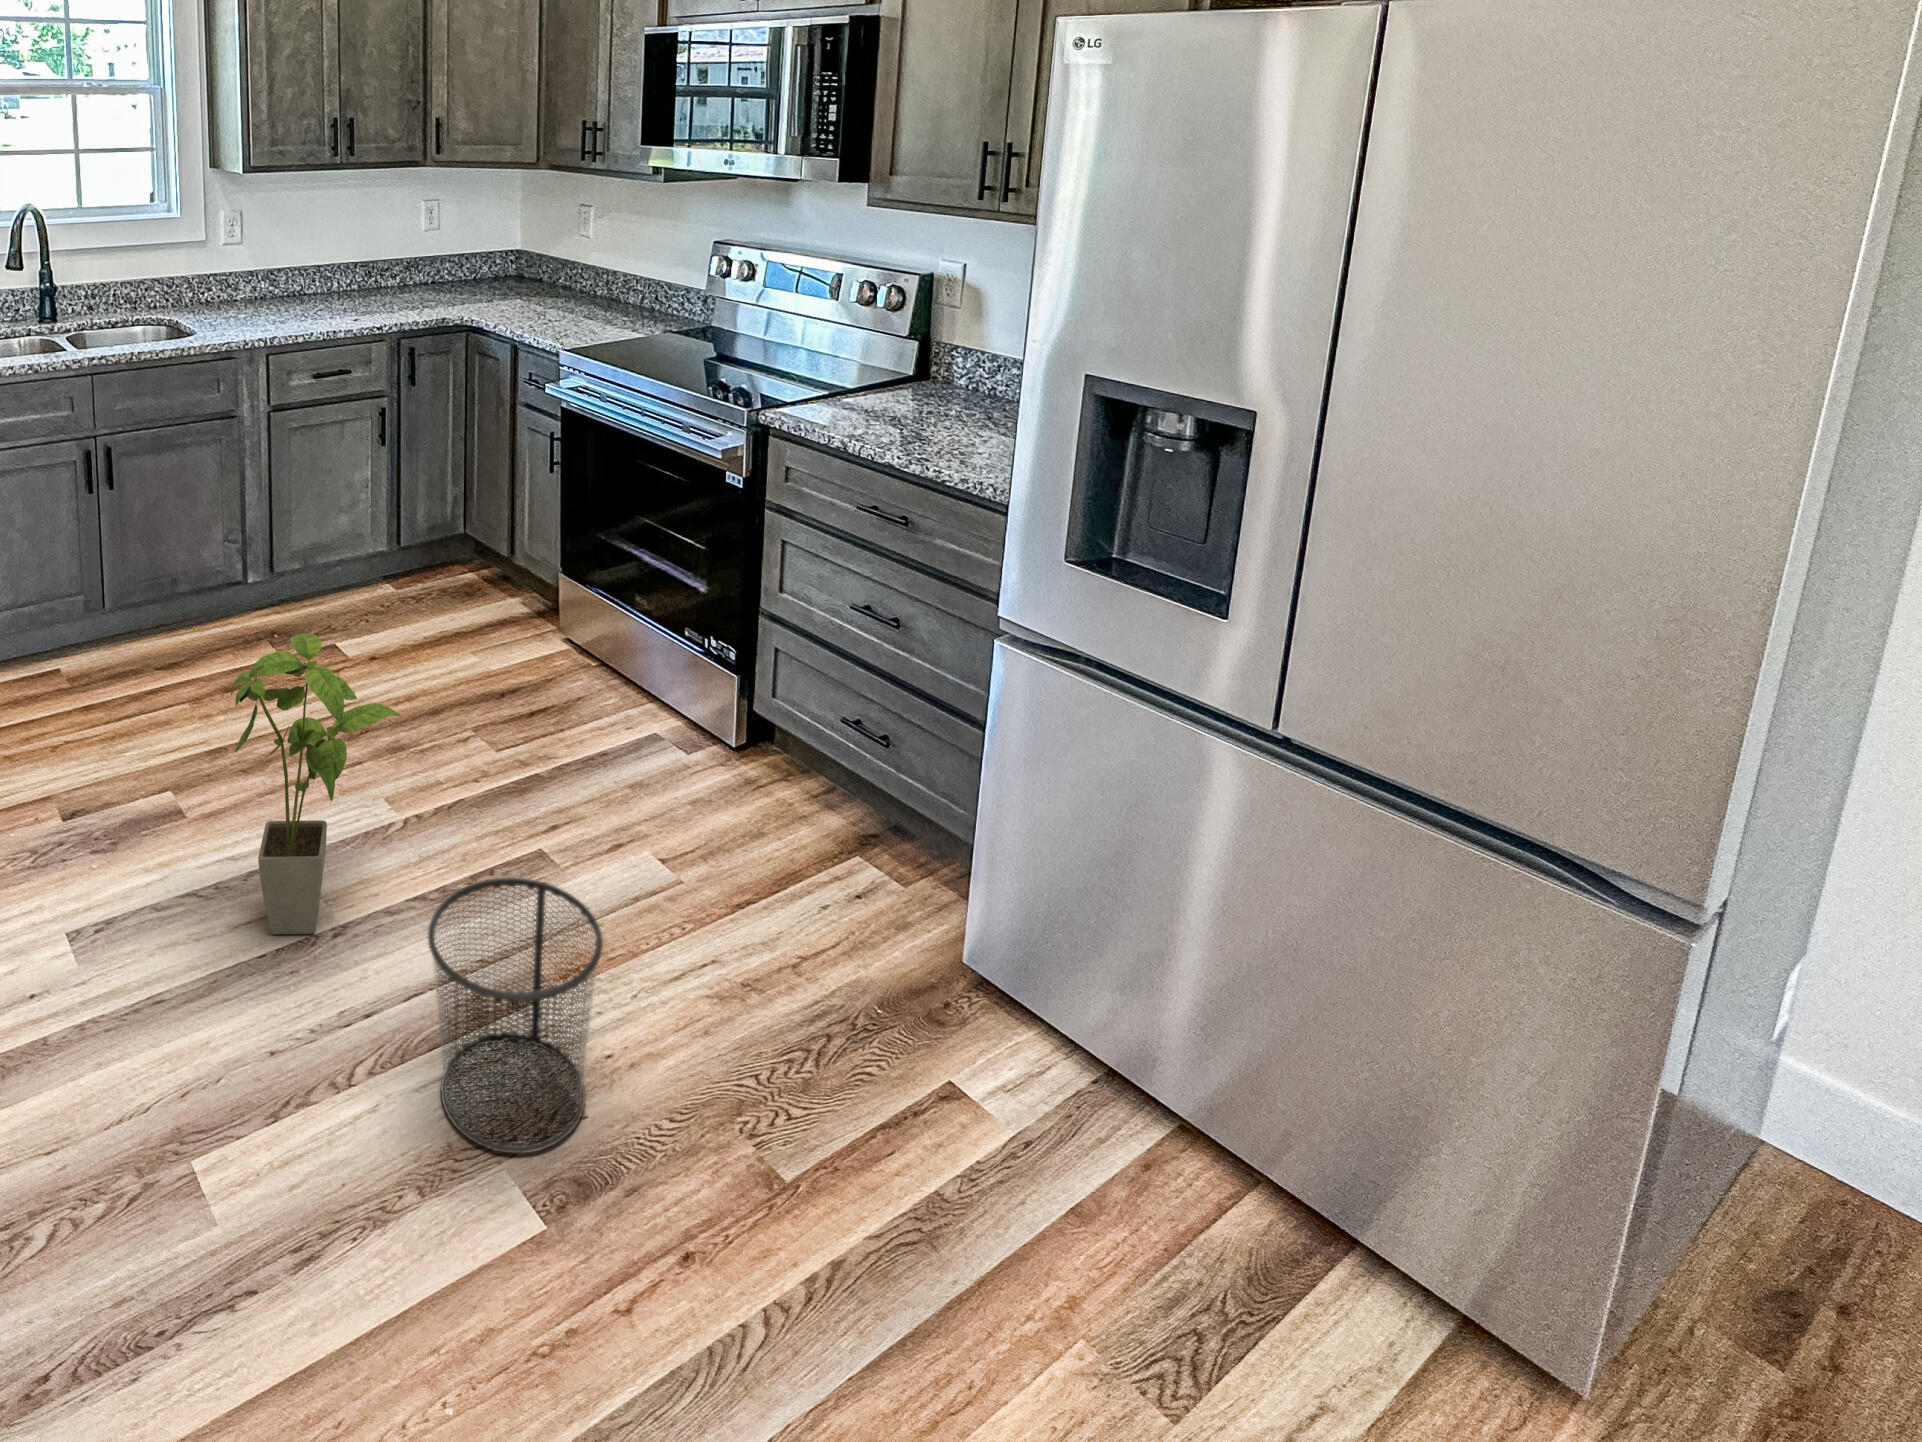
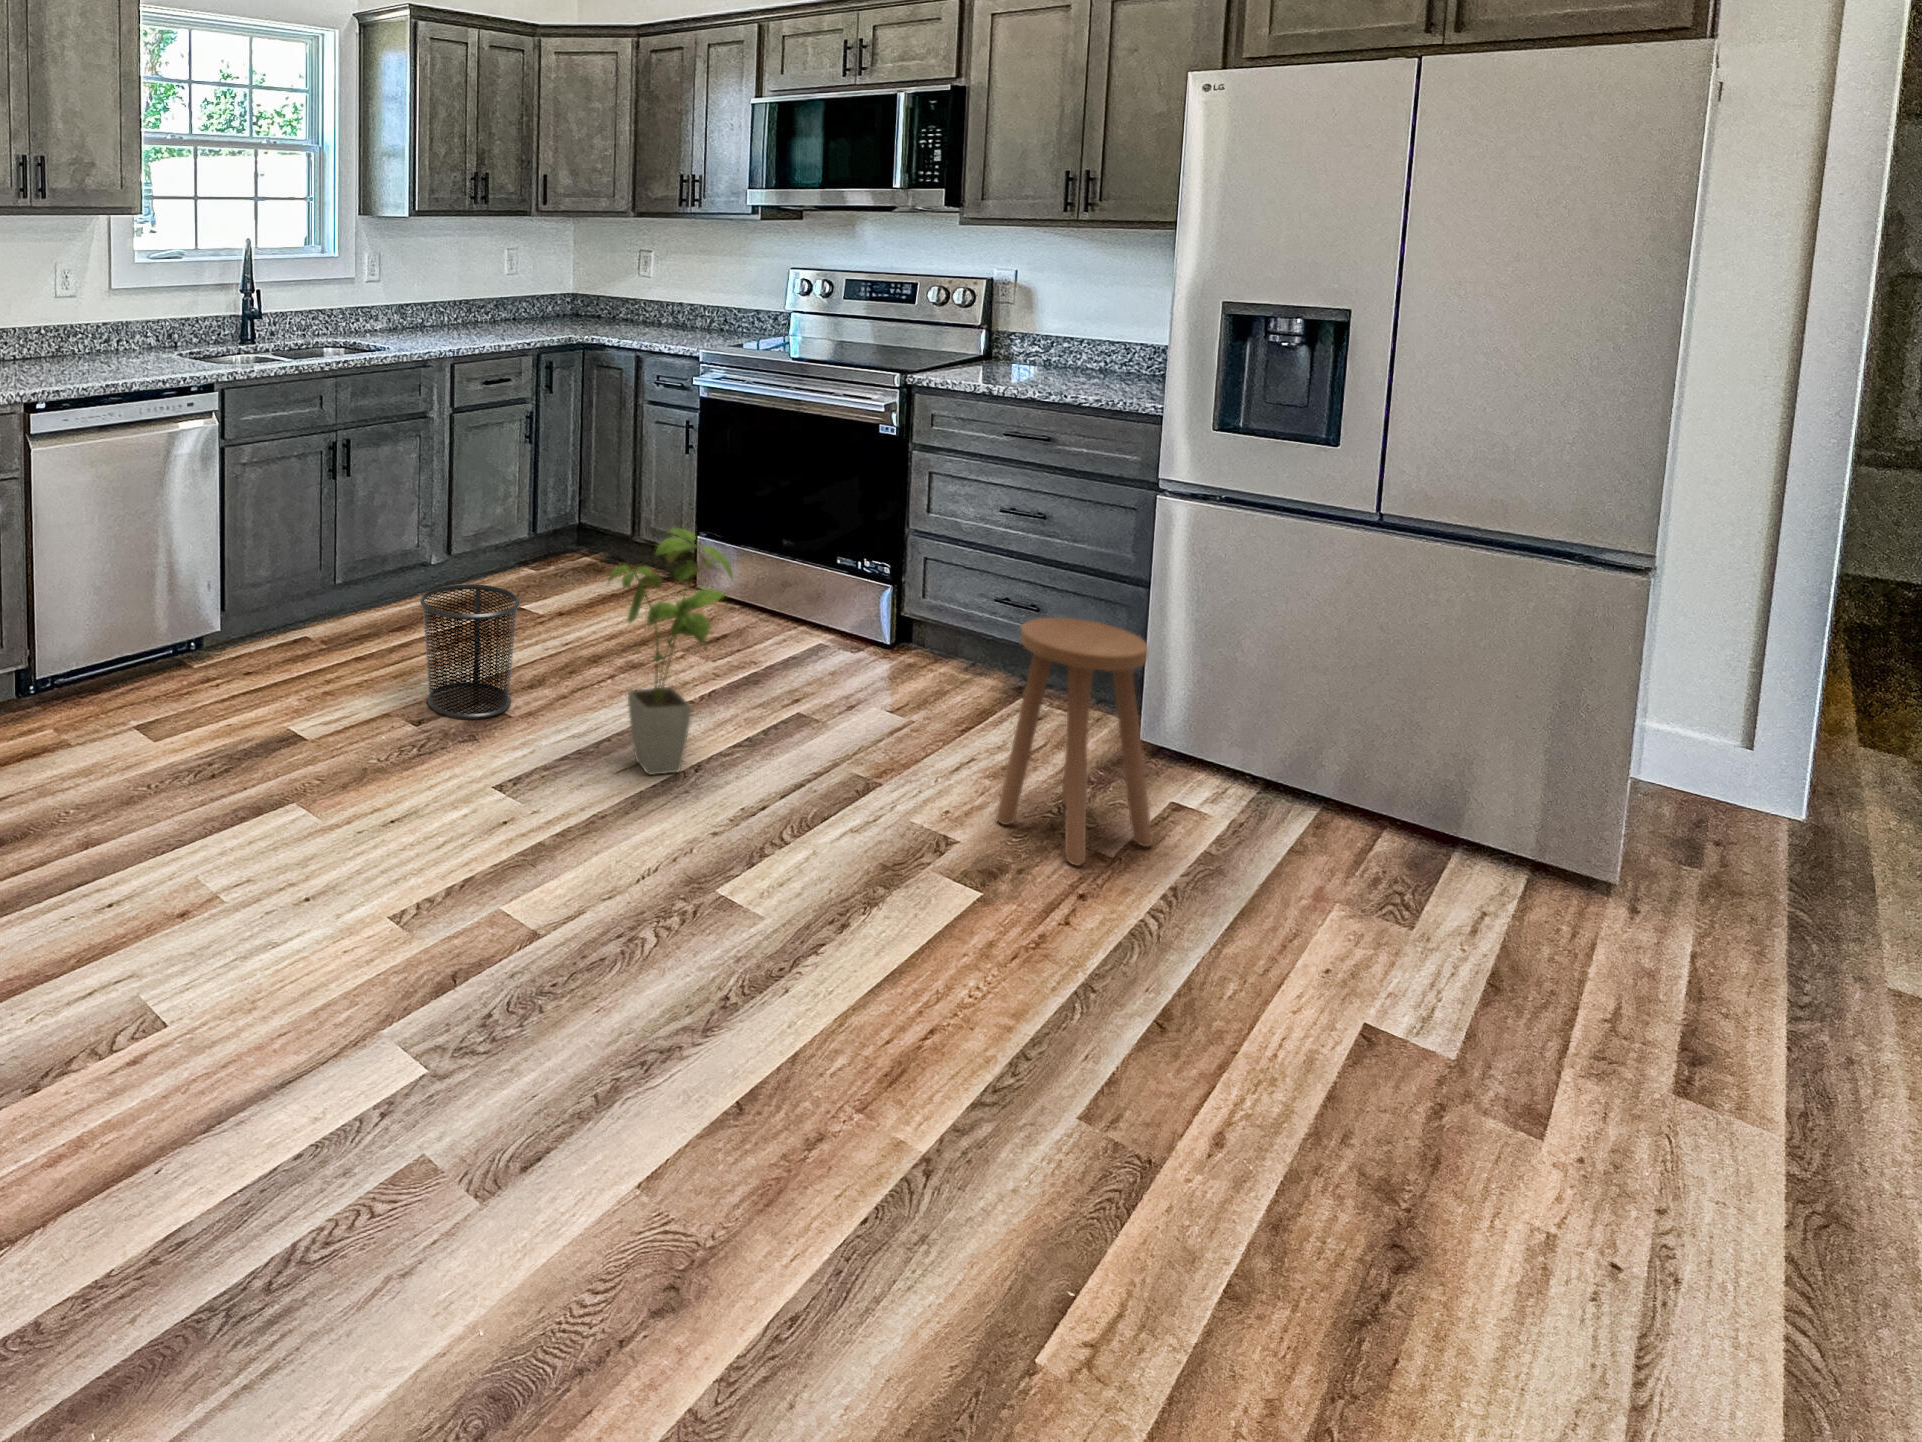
stool: none [670,816,868,1191] -> present [996,618,1152,865]
waste bin: present [428,877,603,1153] -> present [420,584,520,719]

